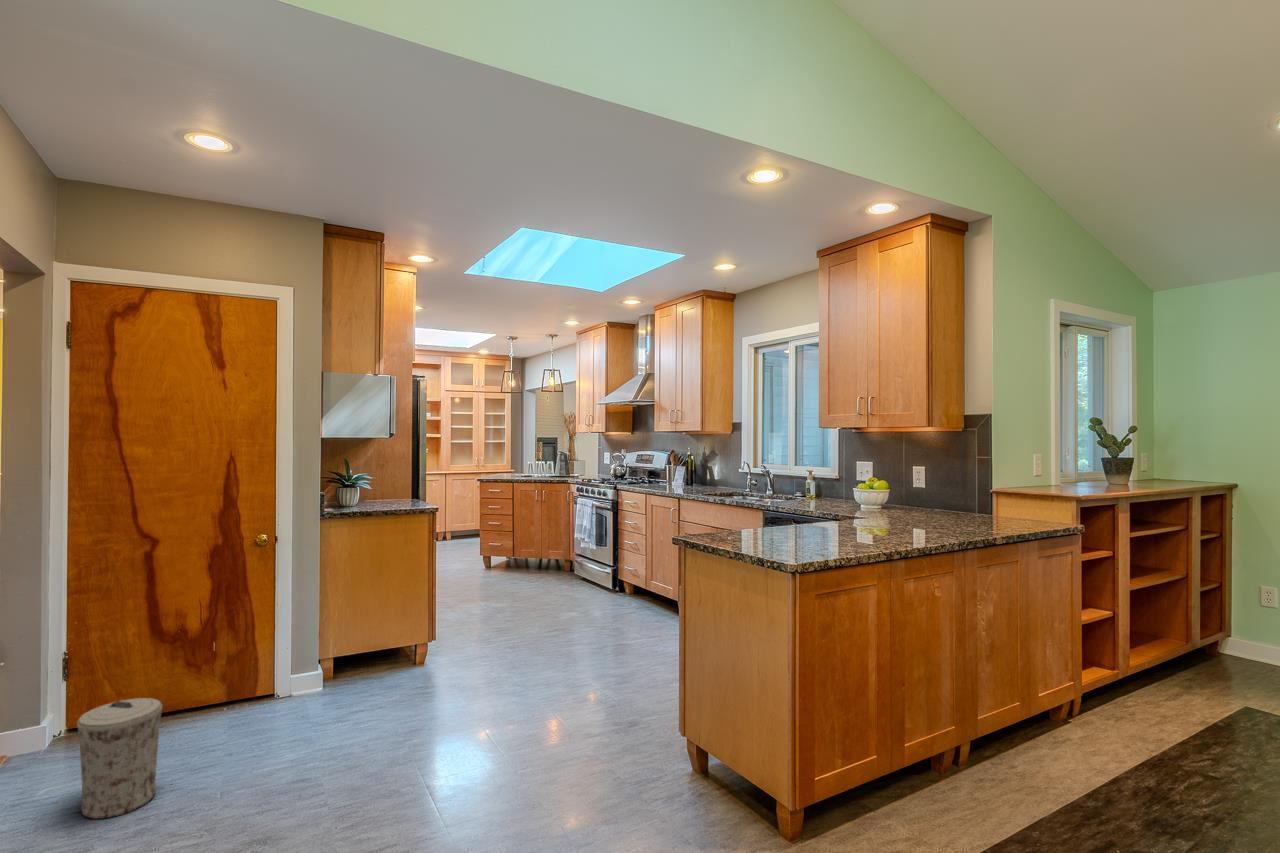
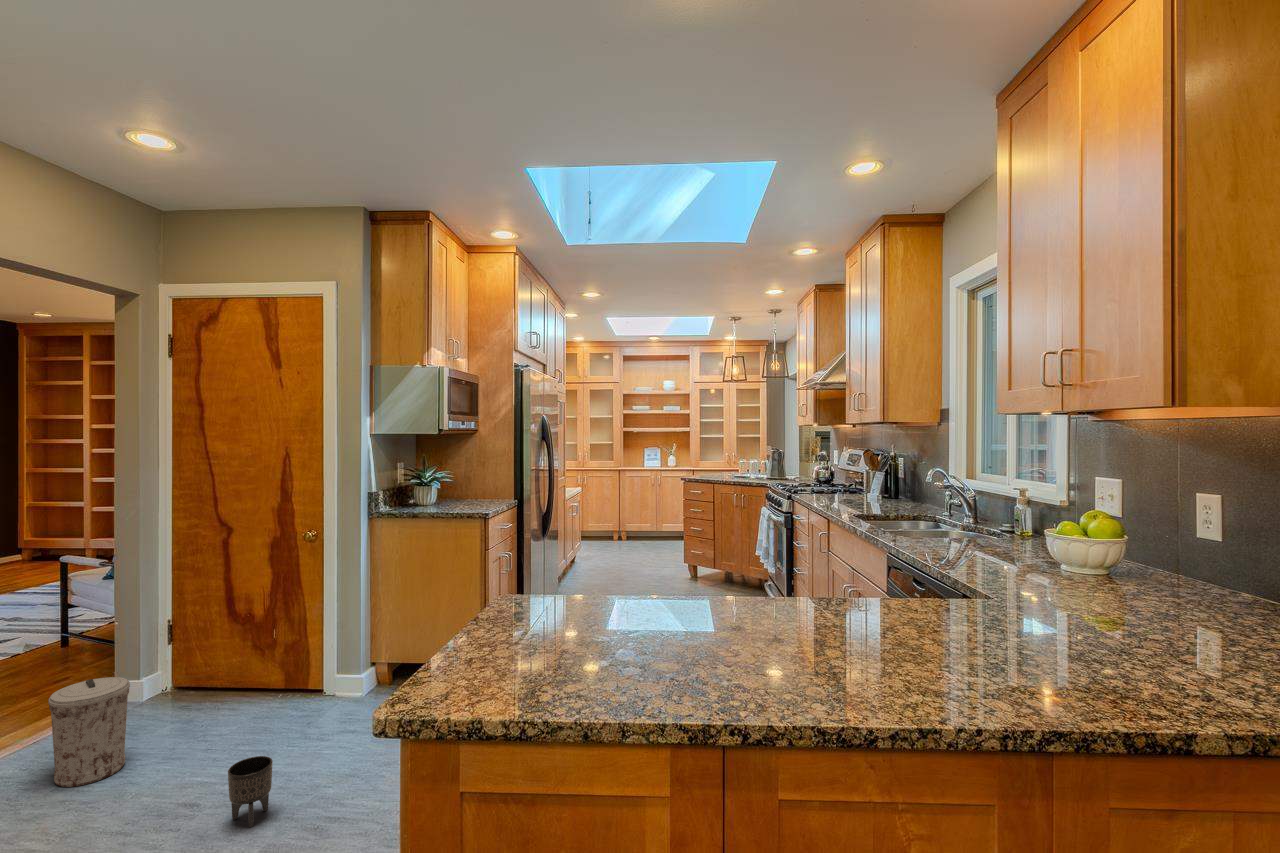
planter: none [358,720,394,779] -> present [228,756,273,827]

